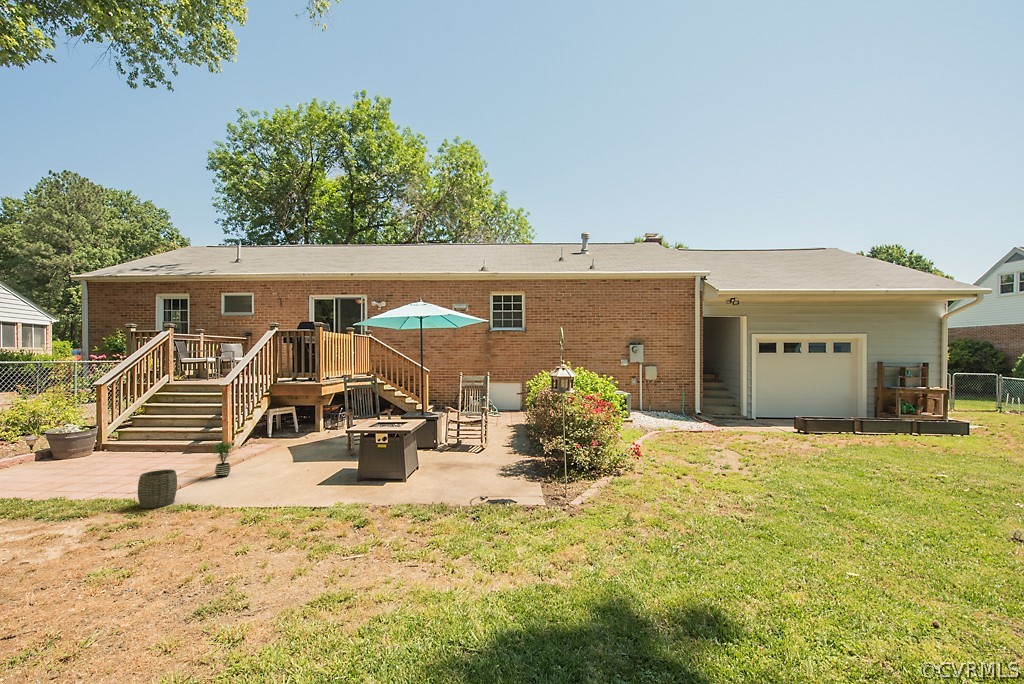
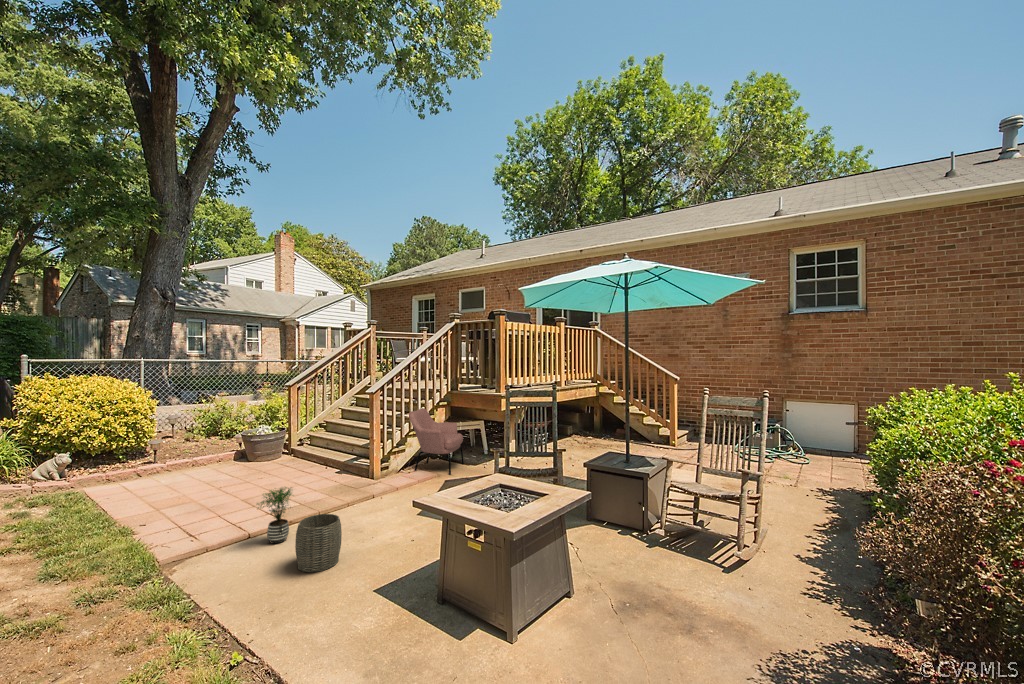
armchair: none [249,398,291,445] -> present [409,408,464,474]
woven basket: present [138,470,177,508] -> present [295,514,342,572]

